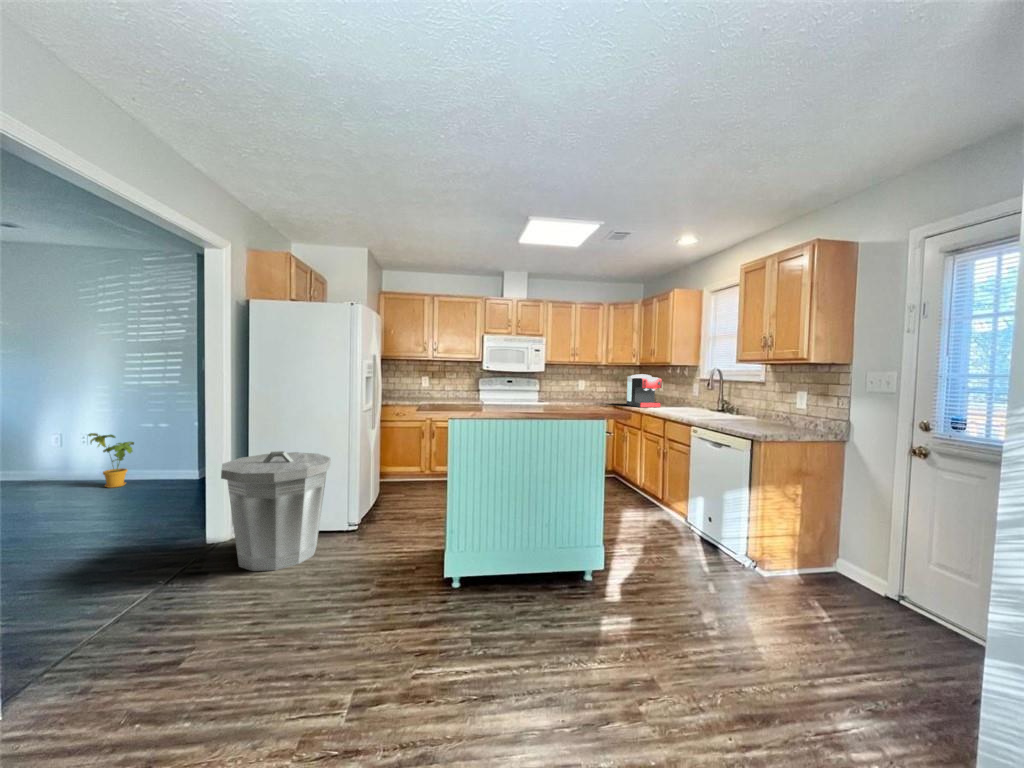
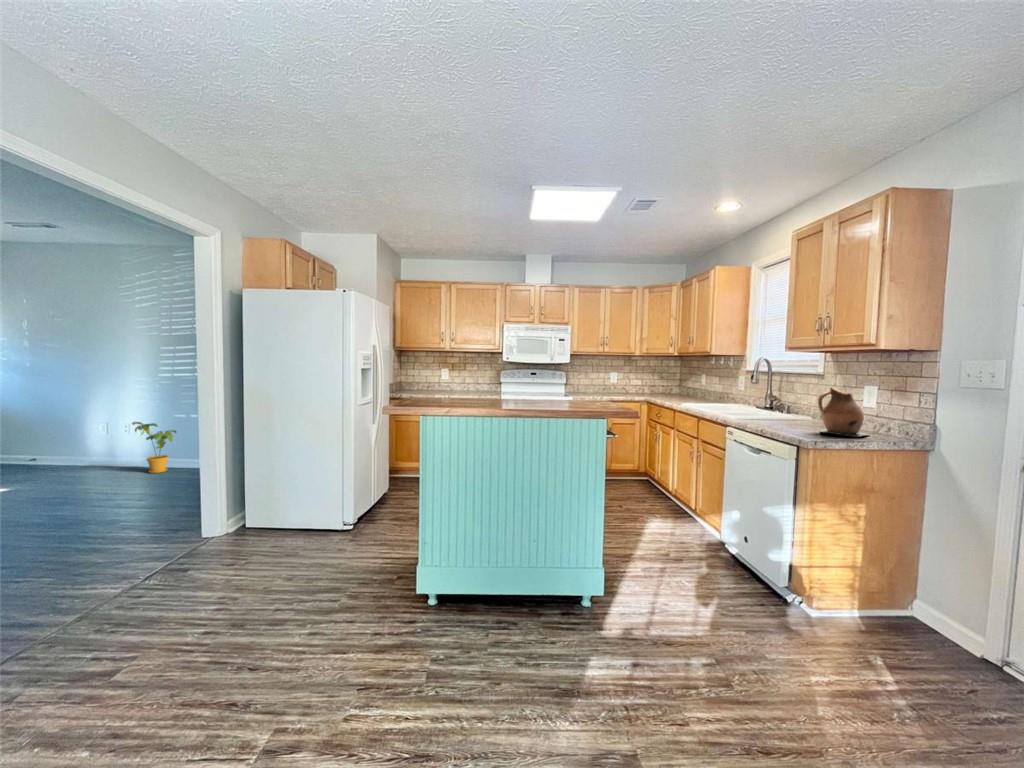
coffee maker: present [627,374,662,407] -> none [659,366,700,403]
ceramic pitcher: none [766,392,804,432] -> present [818,387,869,437]
trash can: present [221,451,331,571] -> none [203,446,322,569]

